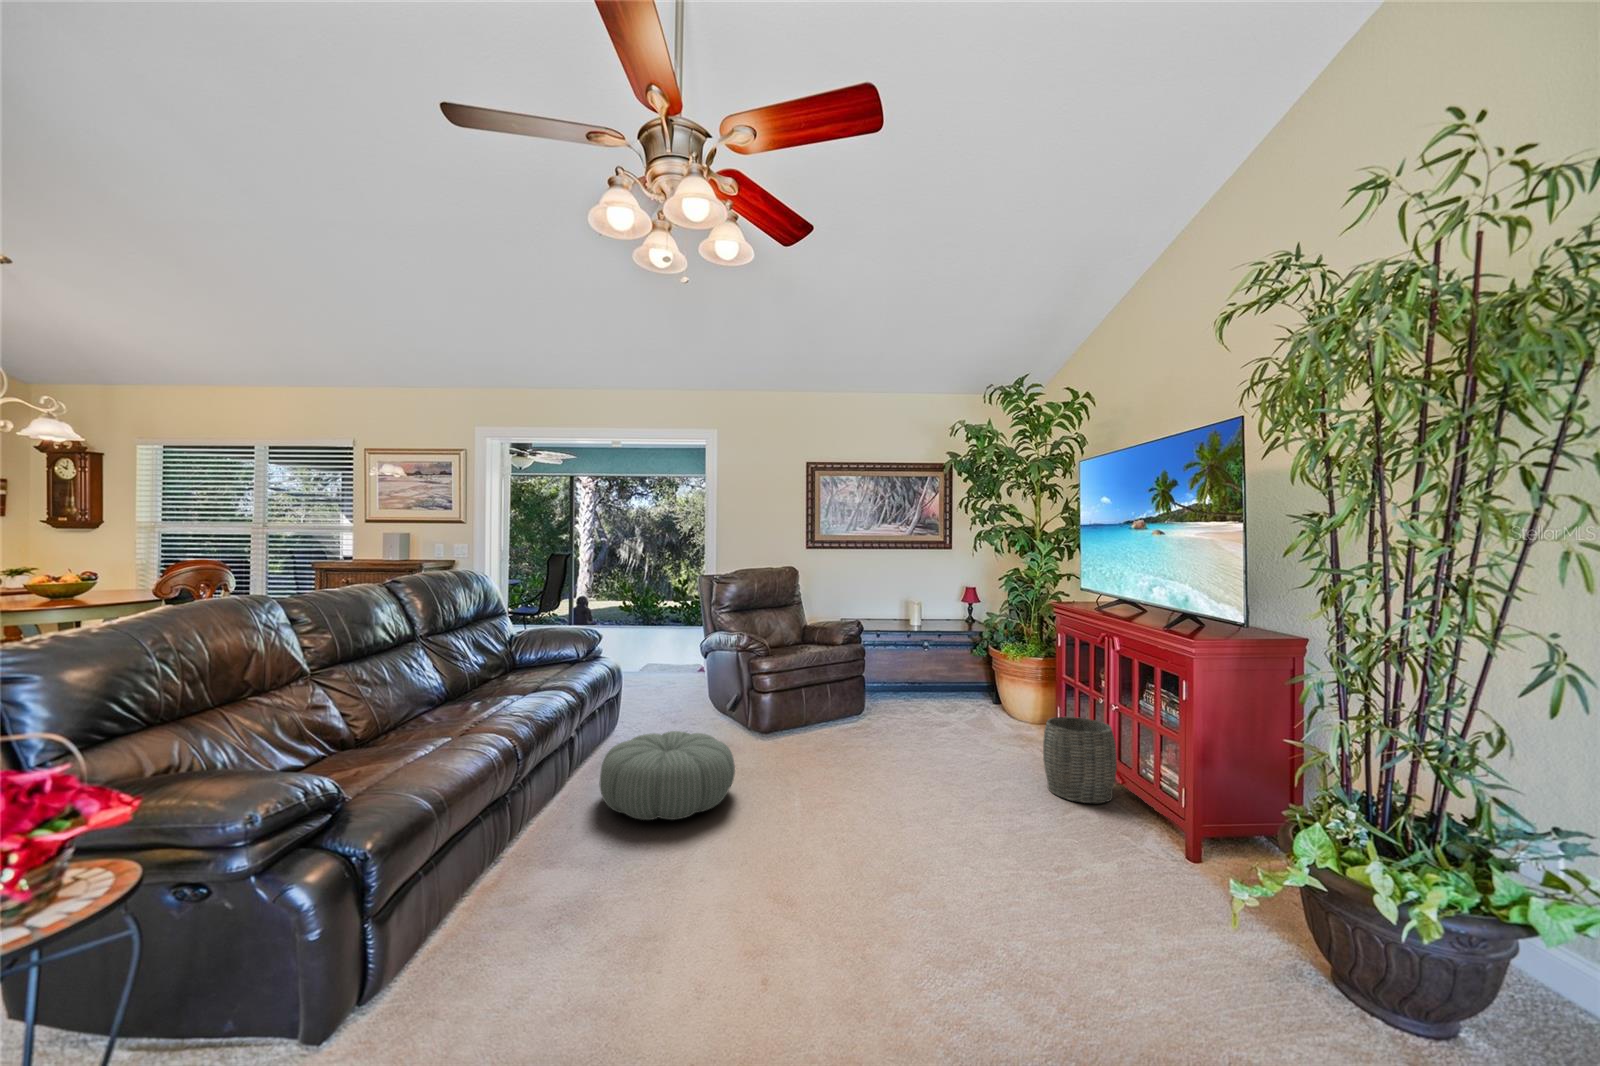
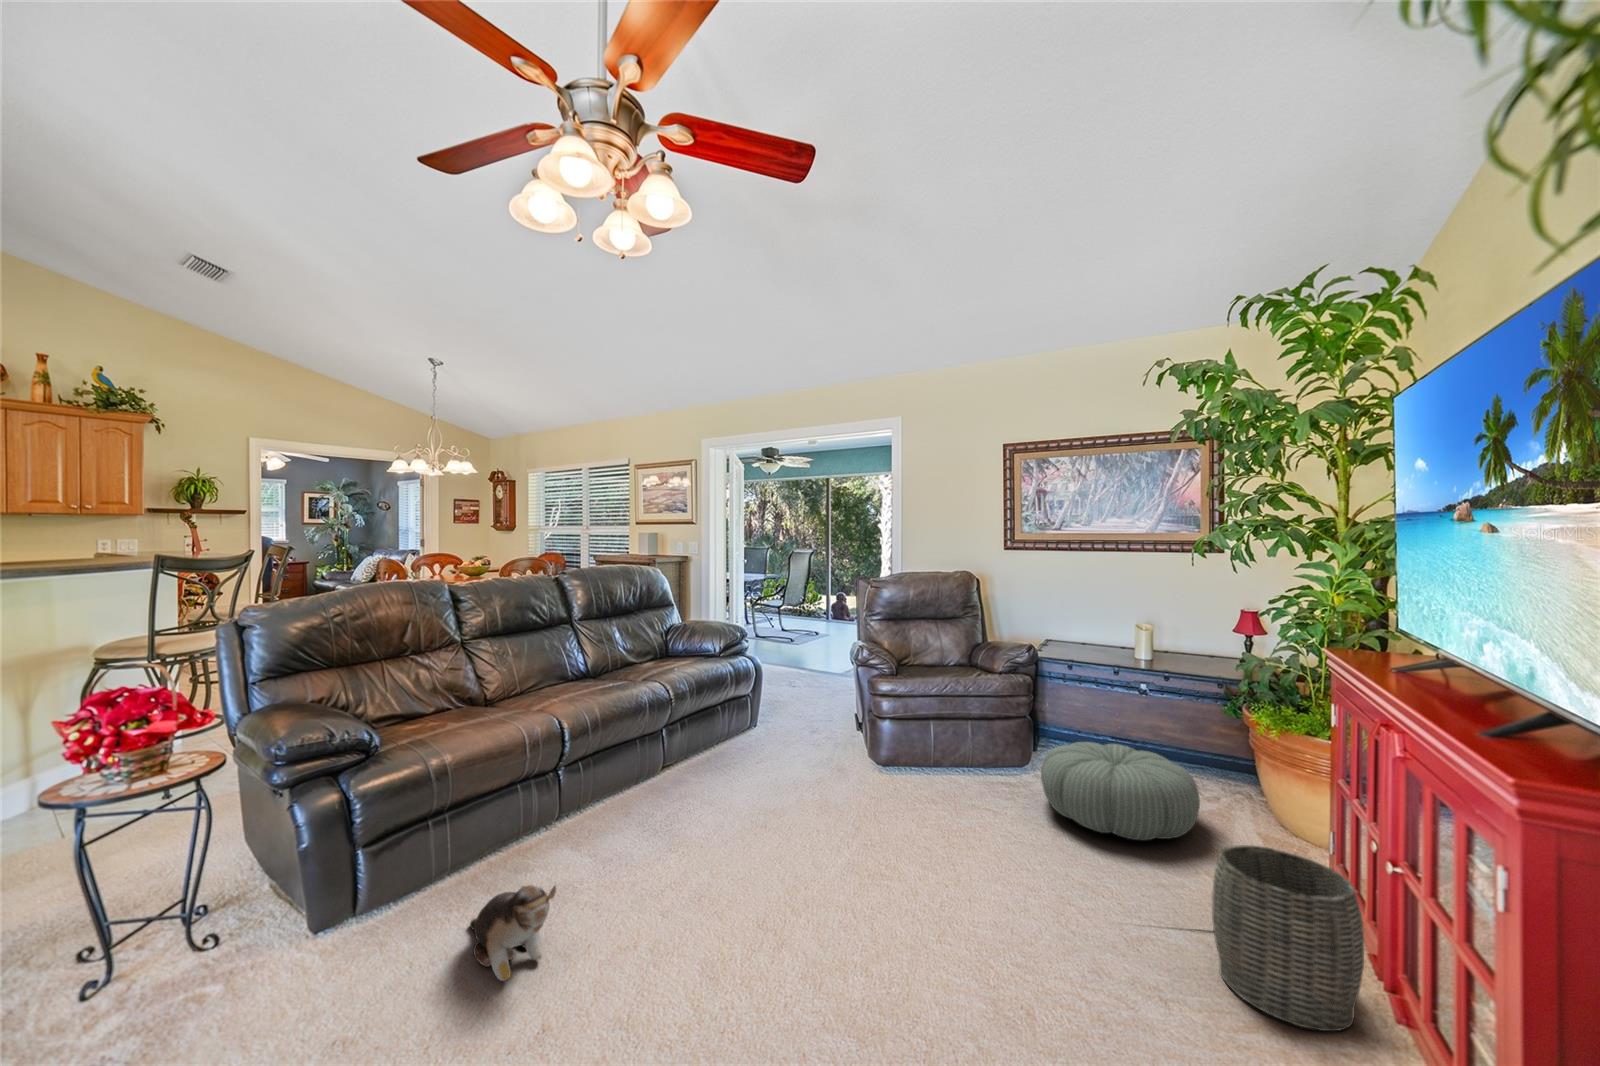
pouf: present [599,731,735,820] -> present [1041,742,1200,840]
plush toy: none [557,853,701,956] -> present [470,885,556,981]

